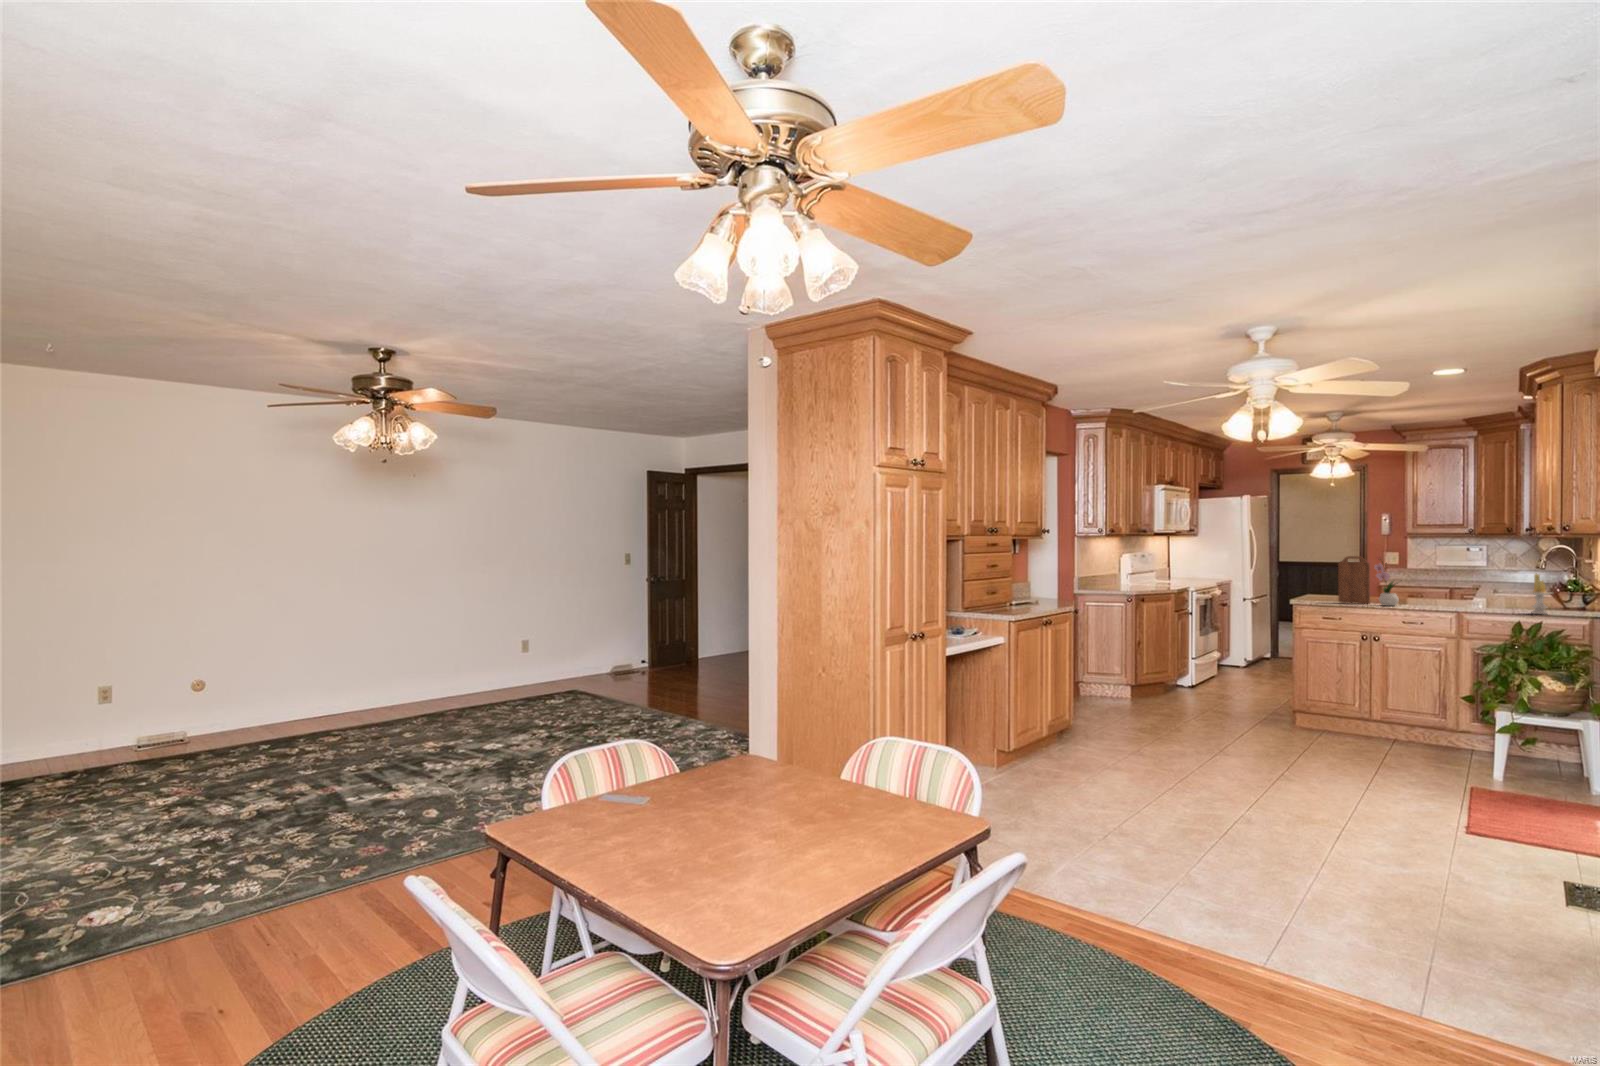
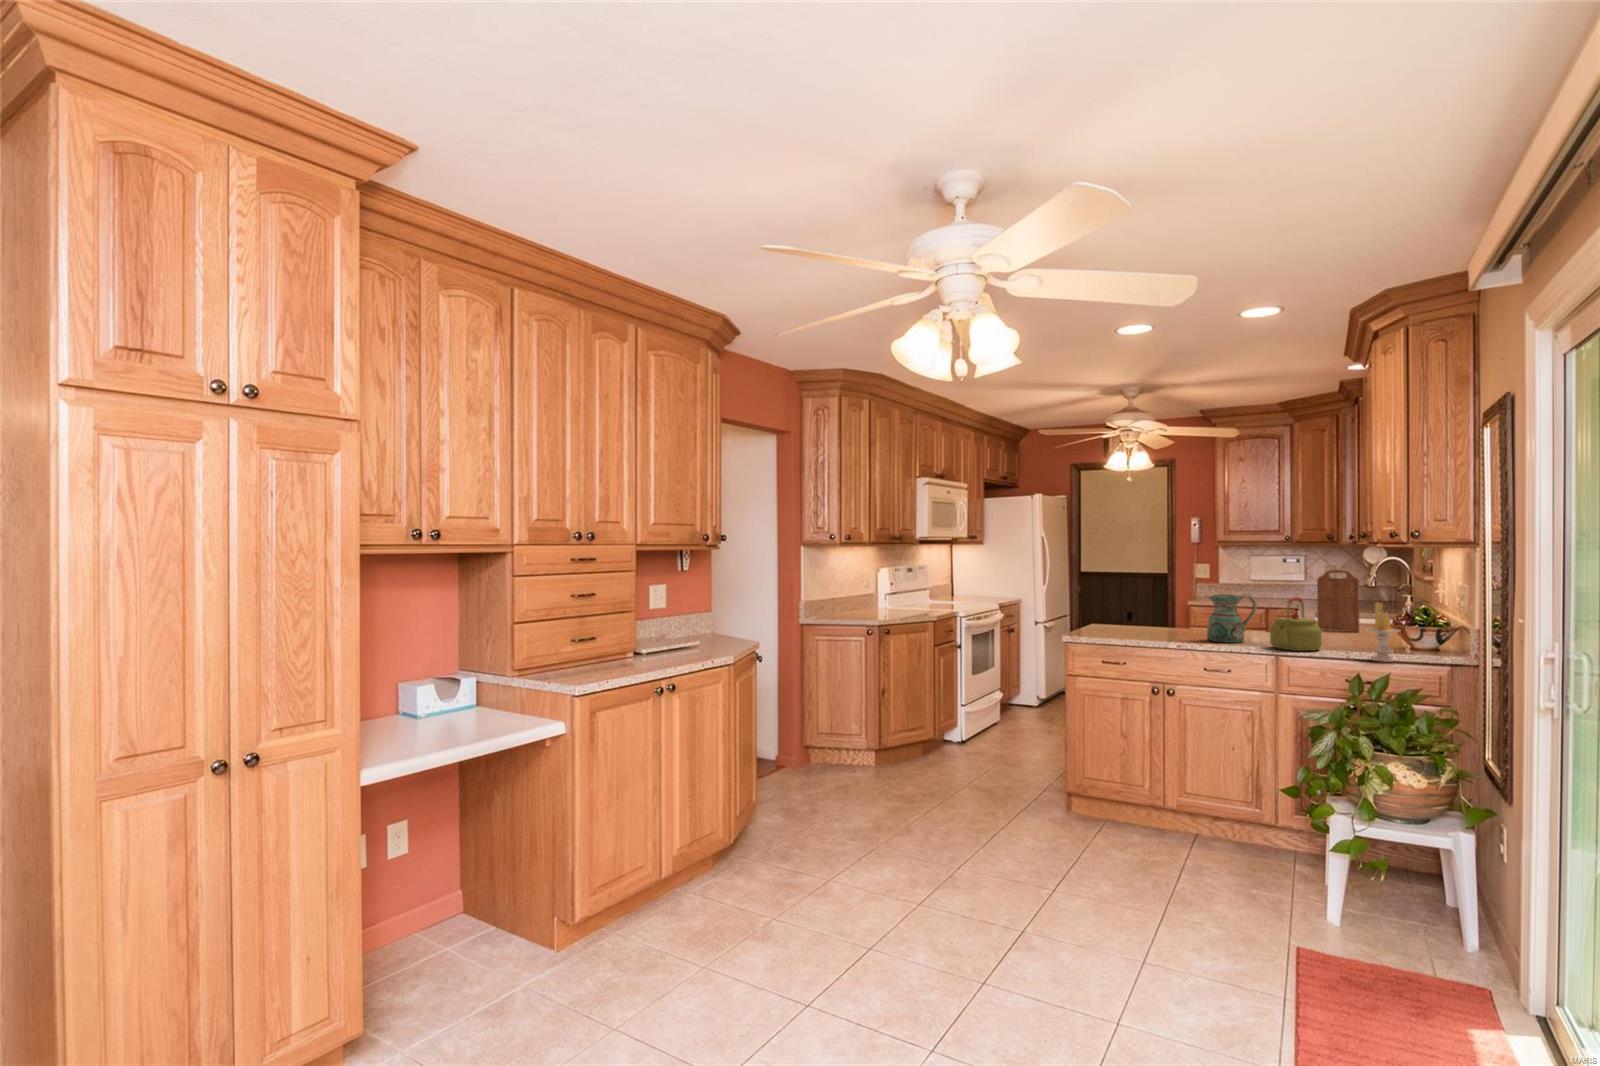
cutting board: present [1338,556,1370,604] -> present [1317,570,1360,632]
flower arrangement: present [1374,562,1399,606] -> none [1171,576,1206,645]
ceramic pitcher: none [1402,570,1443,605] -> present [1207,593,1257,643]
kettle: none [1453,571,1494,609] -> present [1270,597,1322,651]

